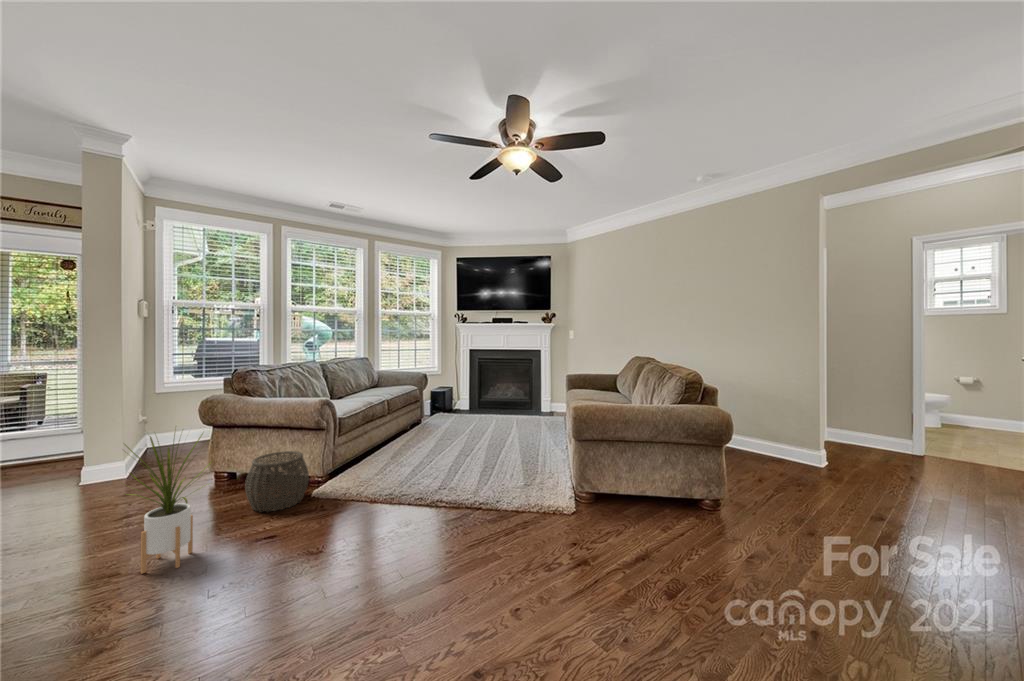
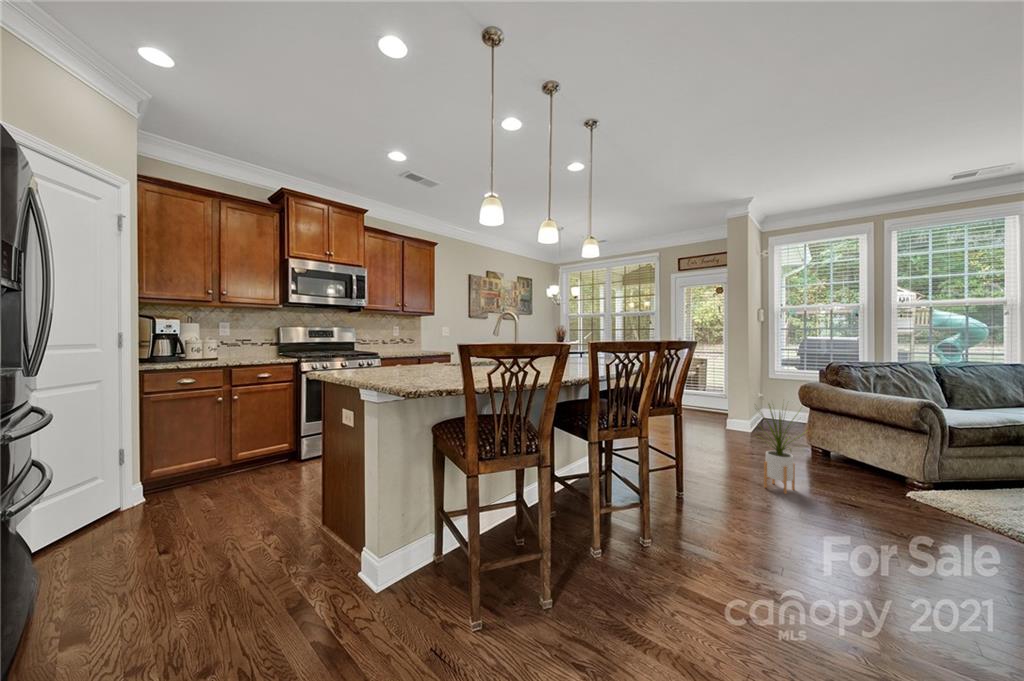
woven basket: present [245,451,309,512] -> none [836,440,902,493]

